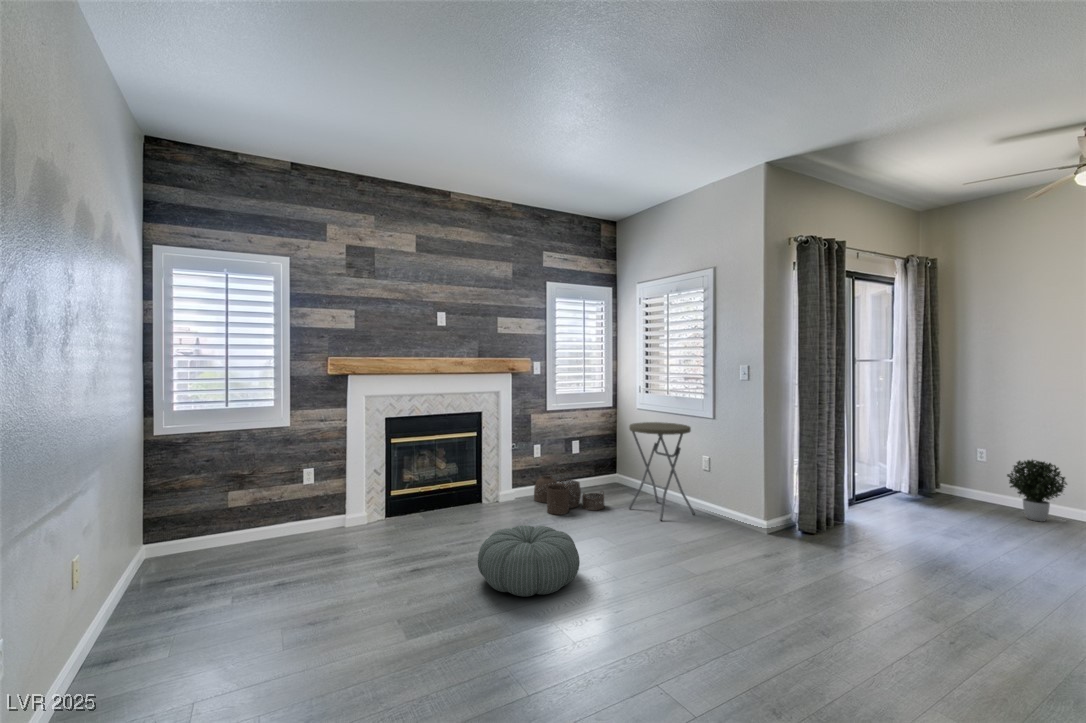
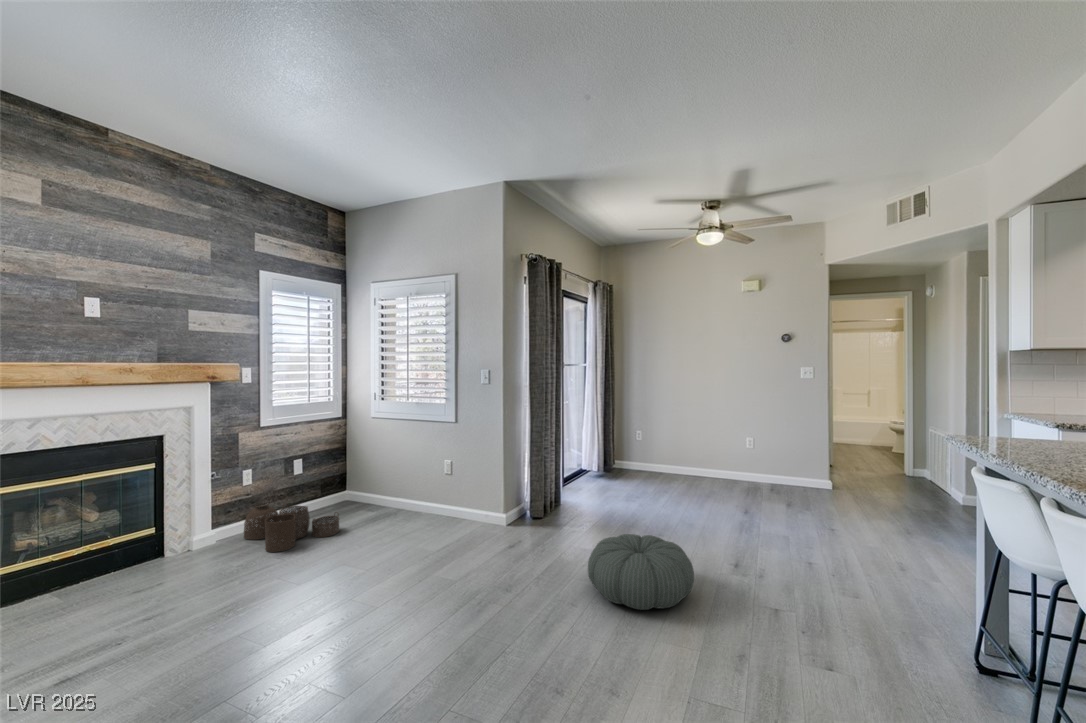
side table: present [629,422,695,521] -> none [368,430,438,533]
potted plant: present [1007,460,1067,522] -> none [654,434,686,478]
pouf: present [478,525,580,596] -> present [588,534,694,610]

